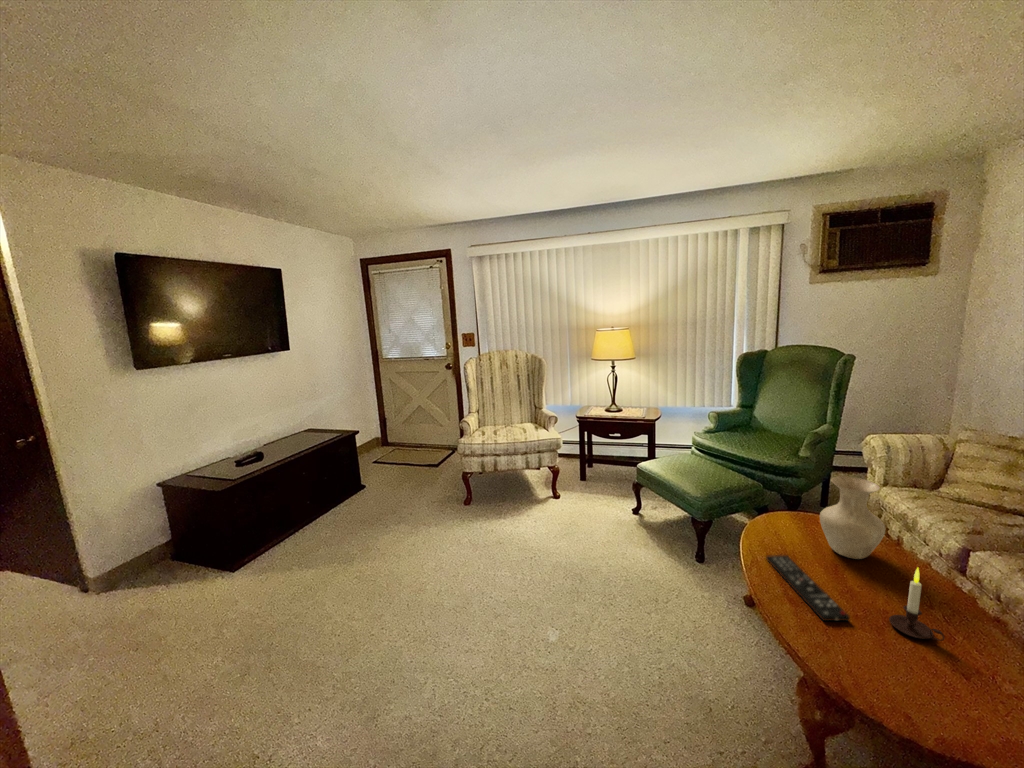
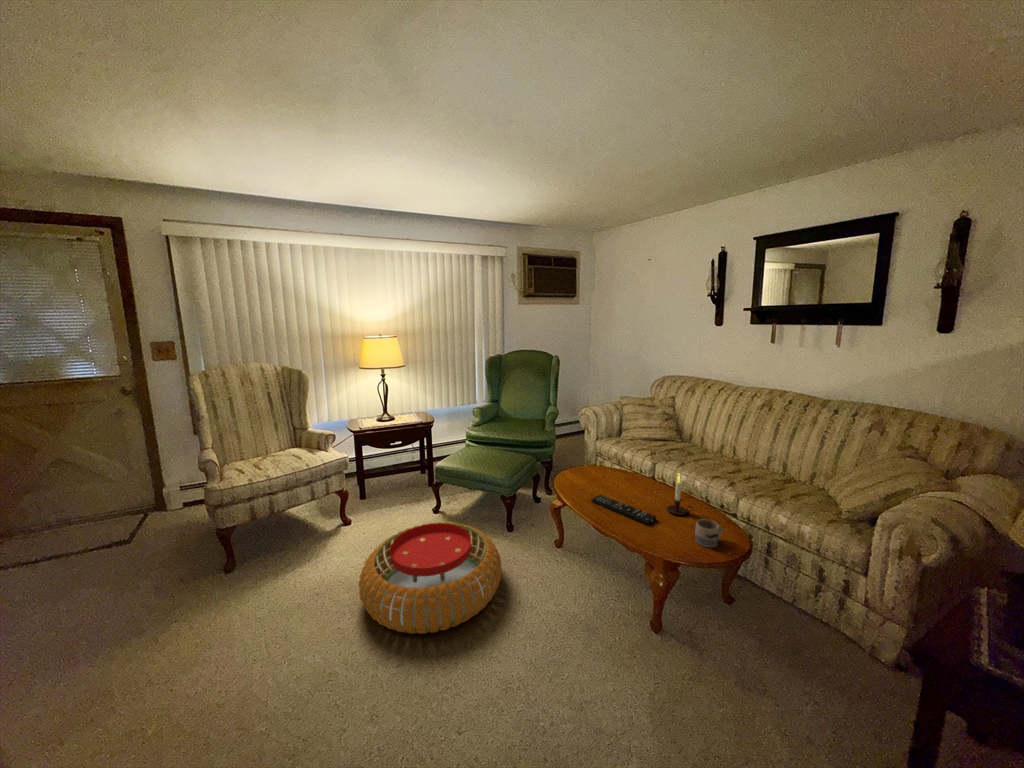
vase: present [820,476,885,559] -> none [604,431,638,485]
pouf: none [512,516,650,621] -> present [359,522,502,634]
mug: none [892,651,962,709] -> present [695,519,722,547]

